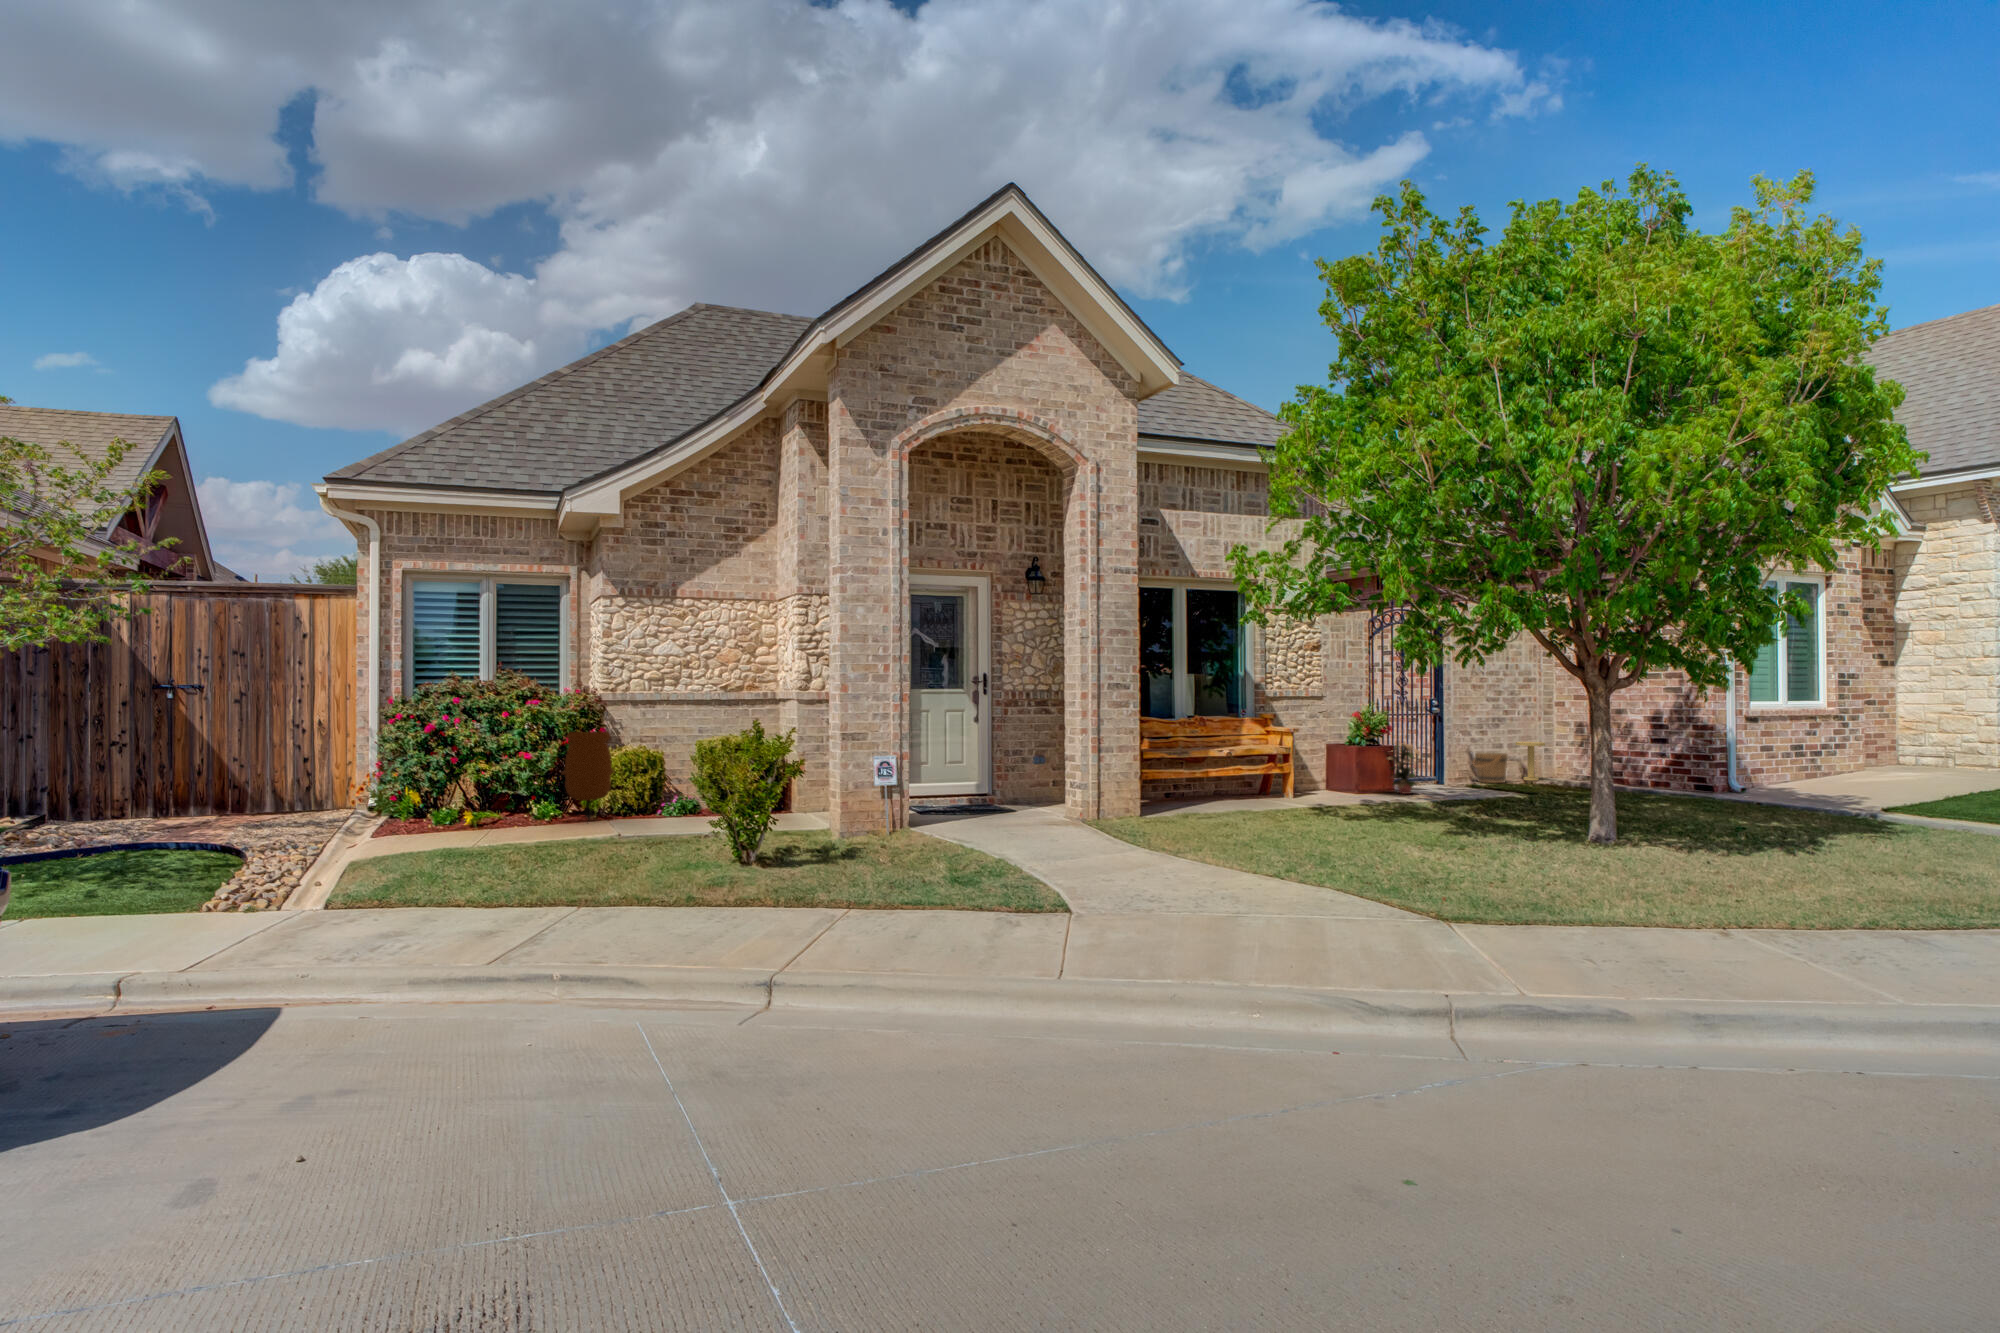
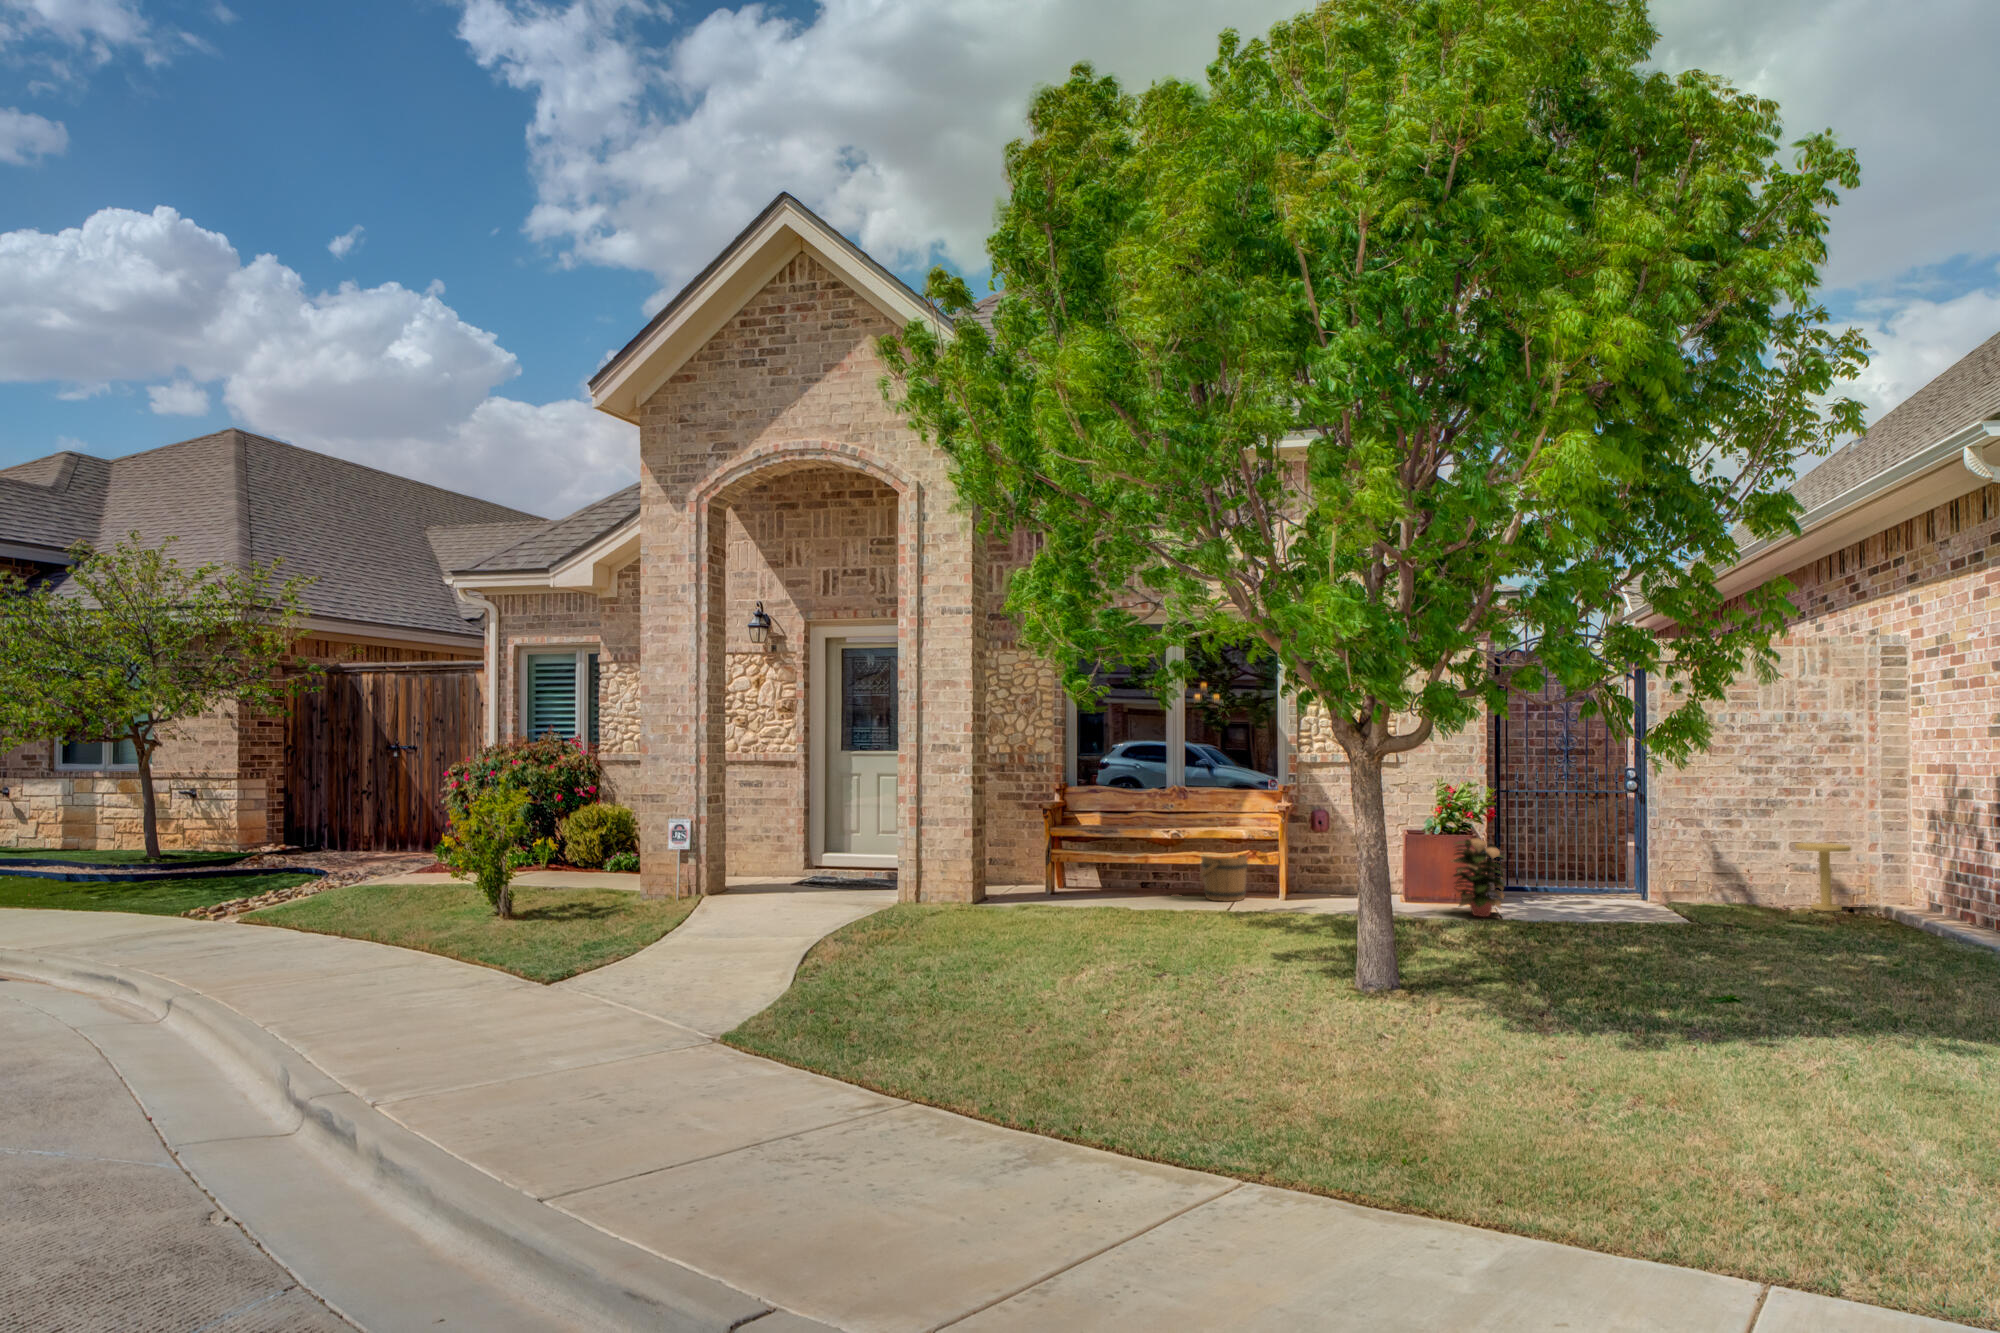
lounge chair: present [559,731,614,822] -> none [517,793,602,878]
bucket: present [1473,752,1508,783] -> present [1200,855,1248,902]

